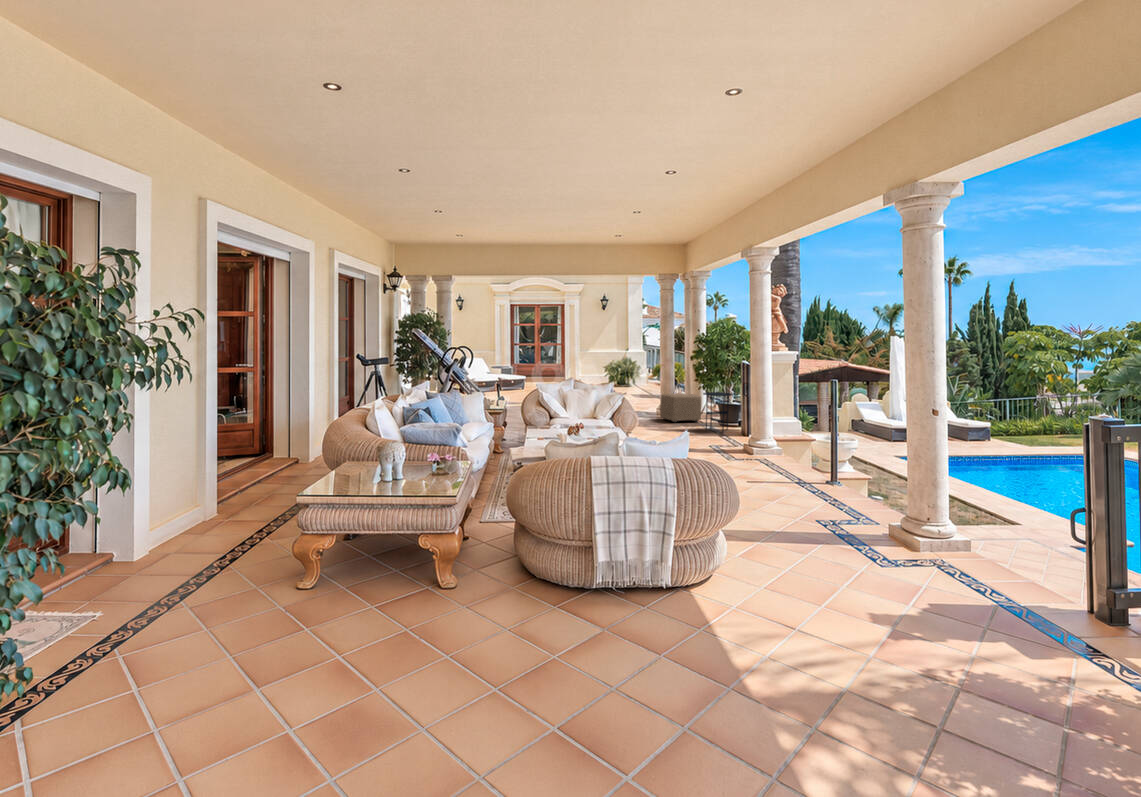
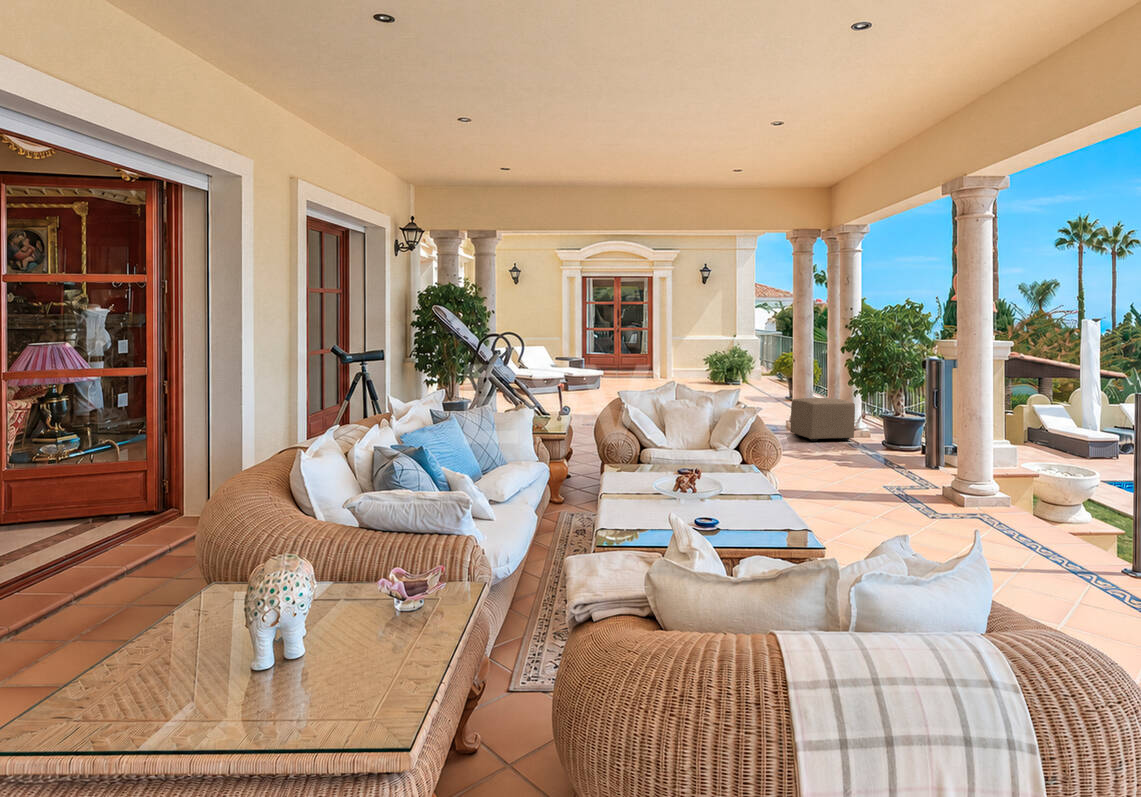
side table: present [703,392,732,431] -> none [862,398,910,459]

